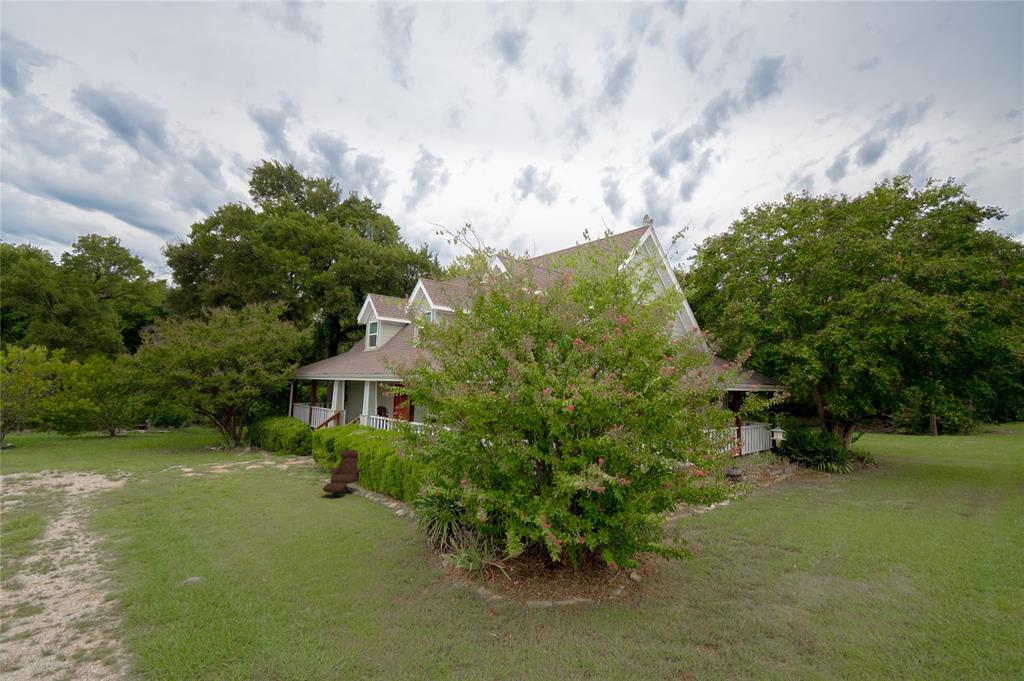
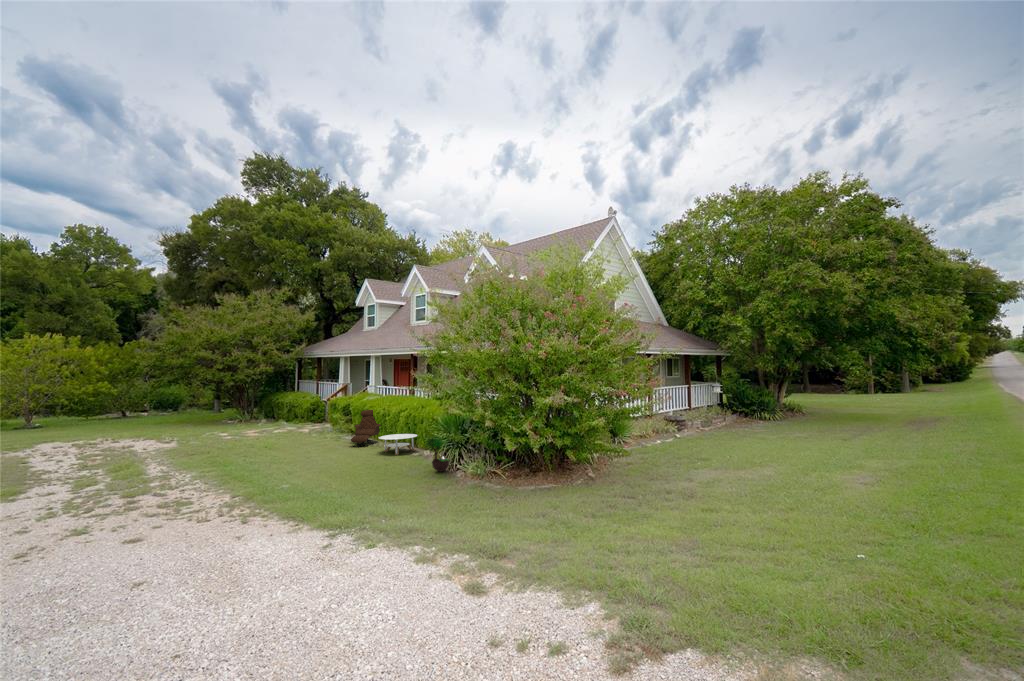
round table: none [351,485,401,515] -> present [379,434,417,455]
potted tree: none [395,499,429,553] -> present [426,437,449,472]

